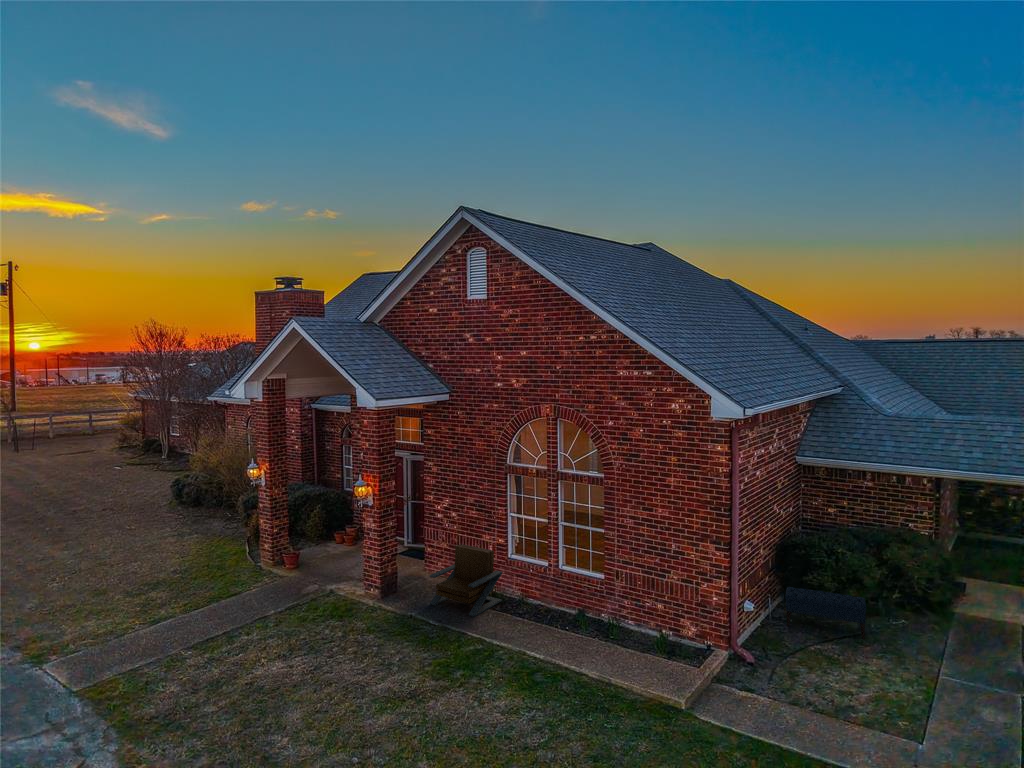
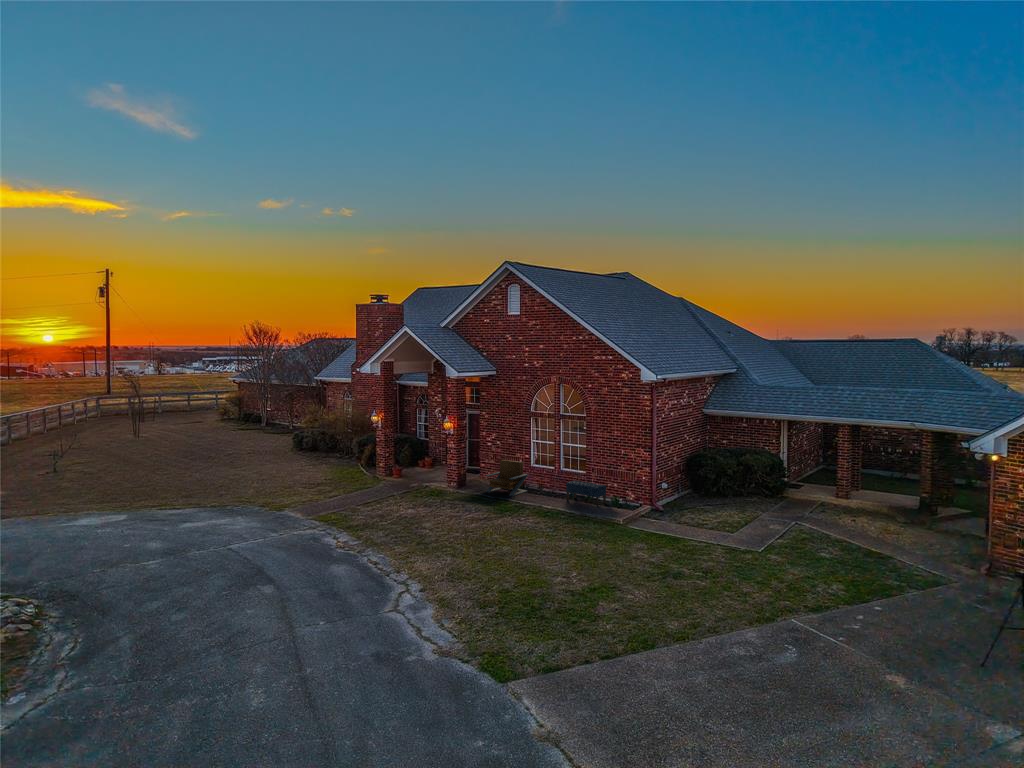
bench: present [785,587,866,639] -> present [566,481,606,506]

